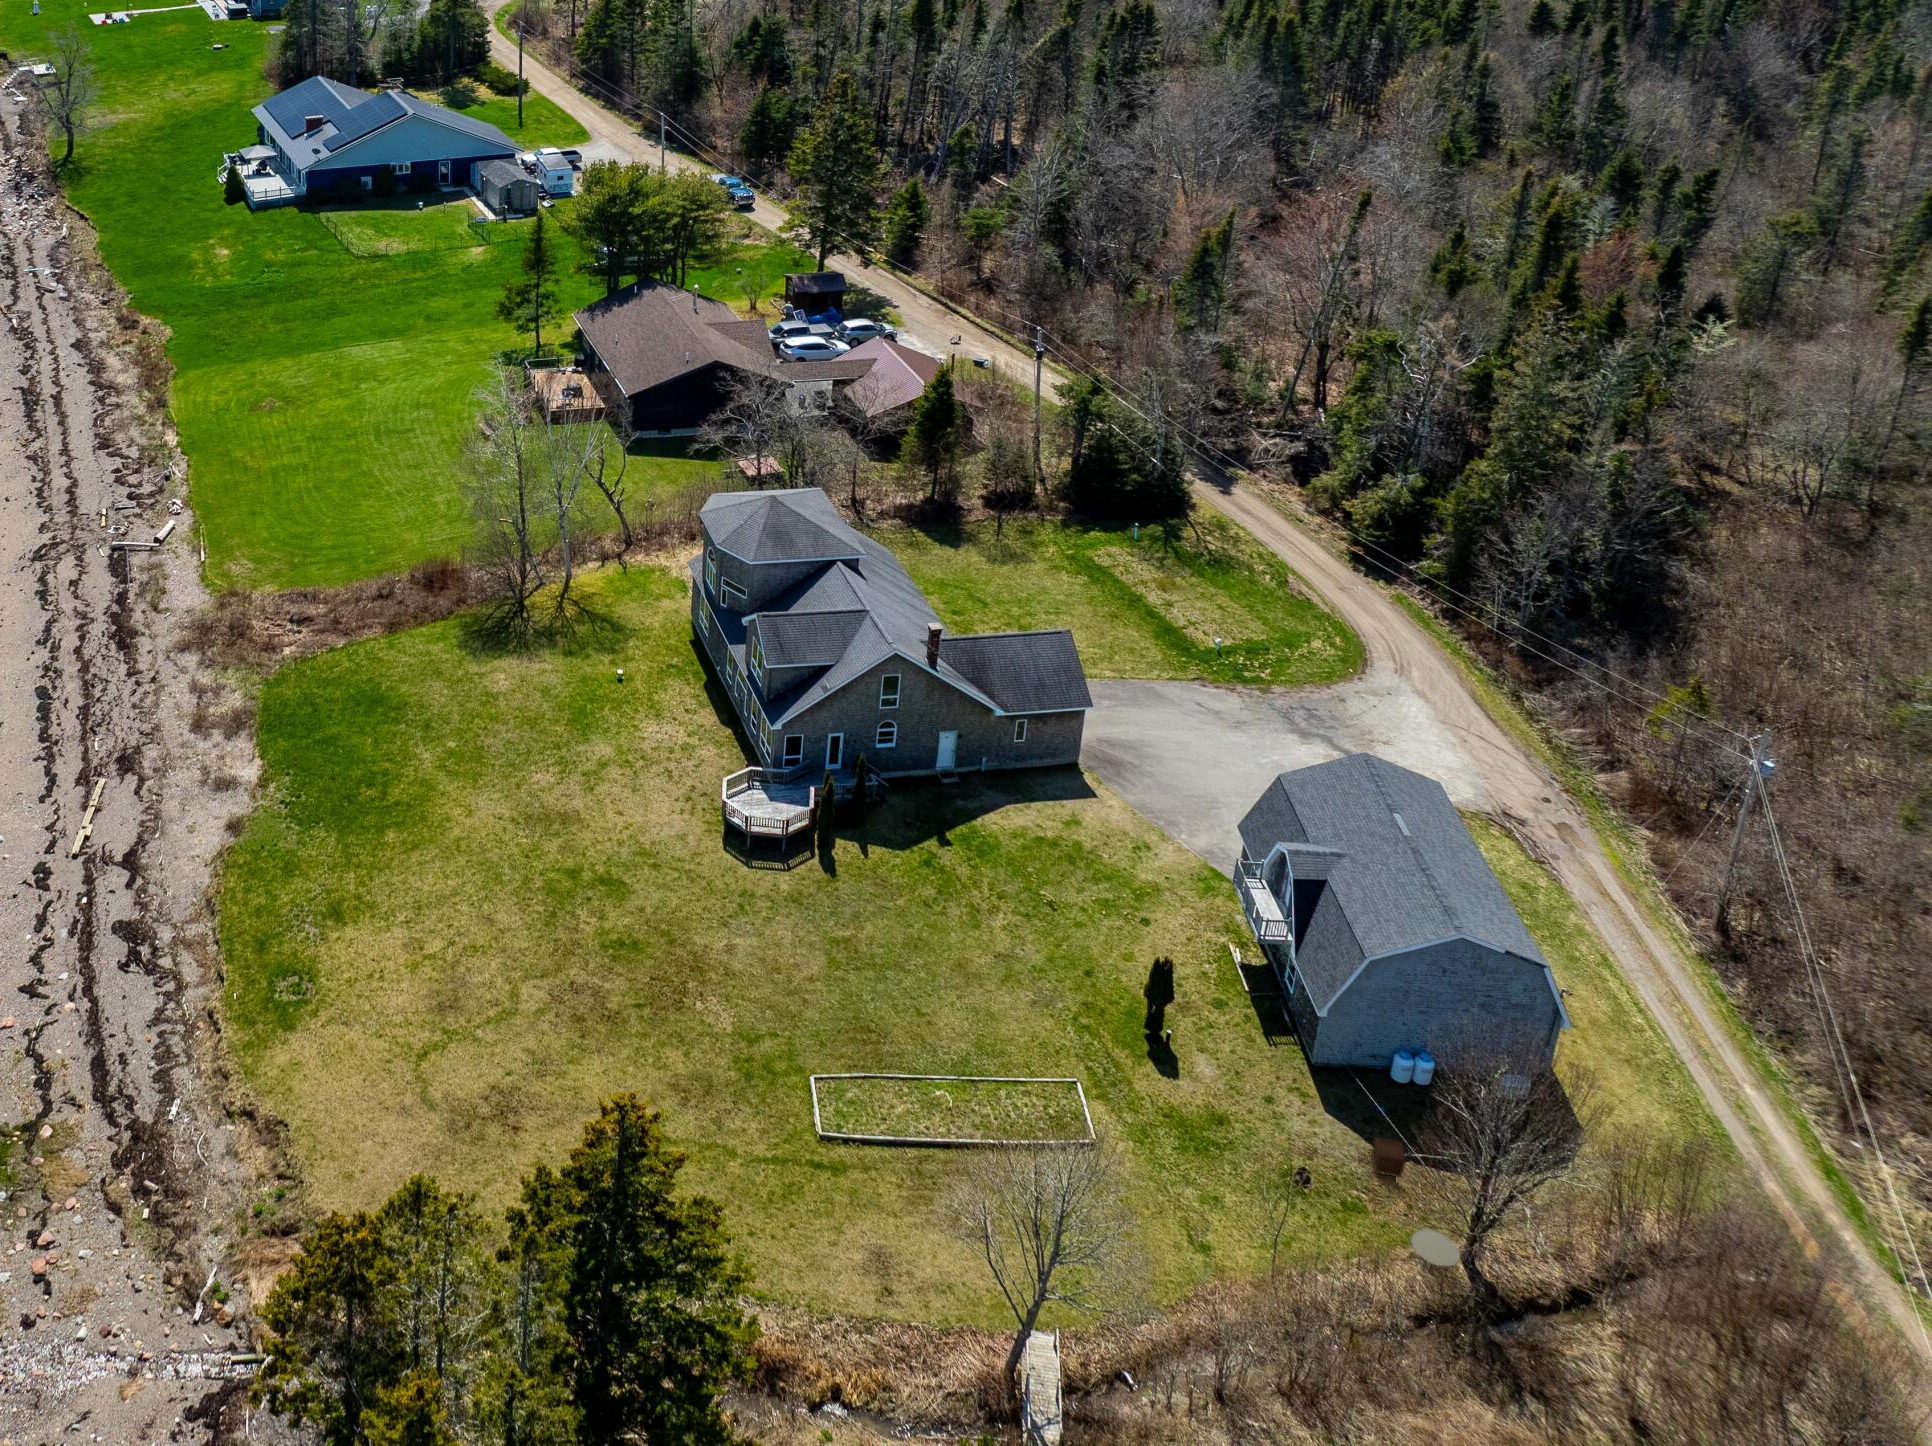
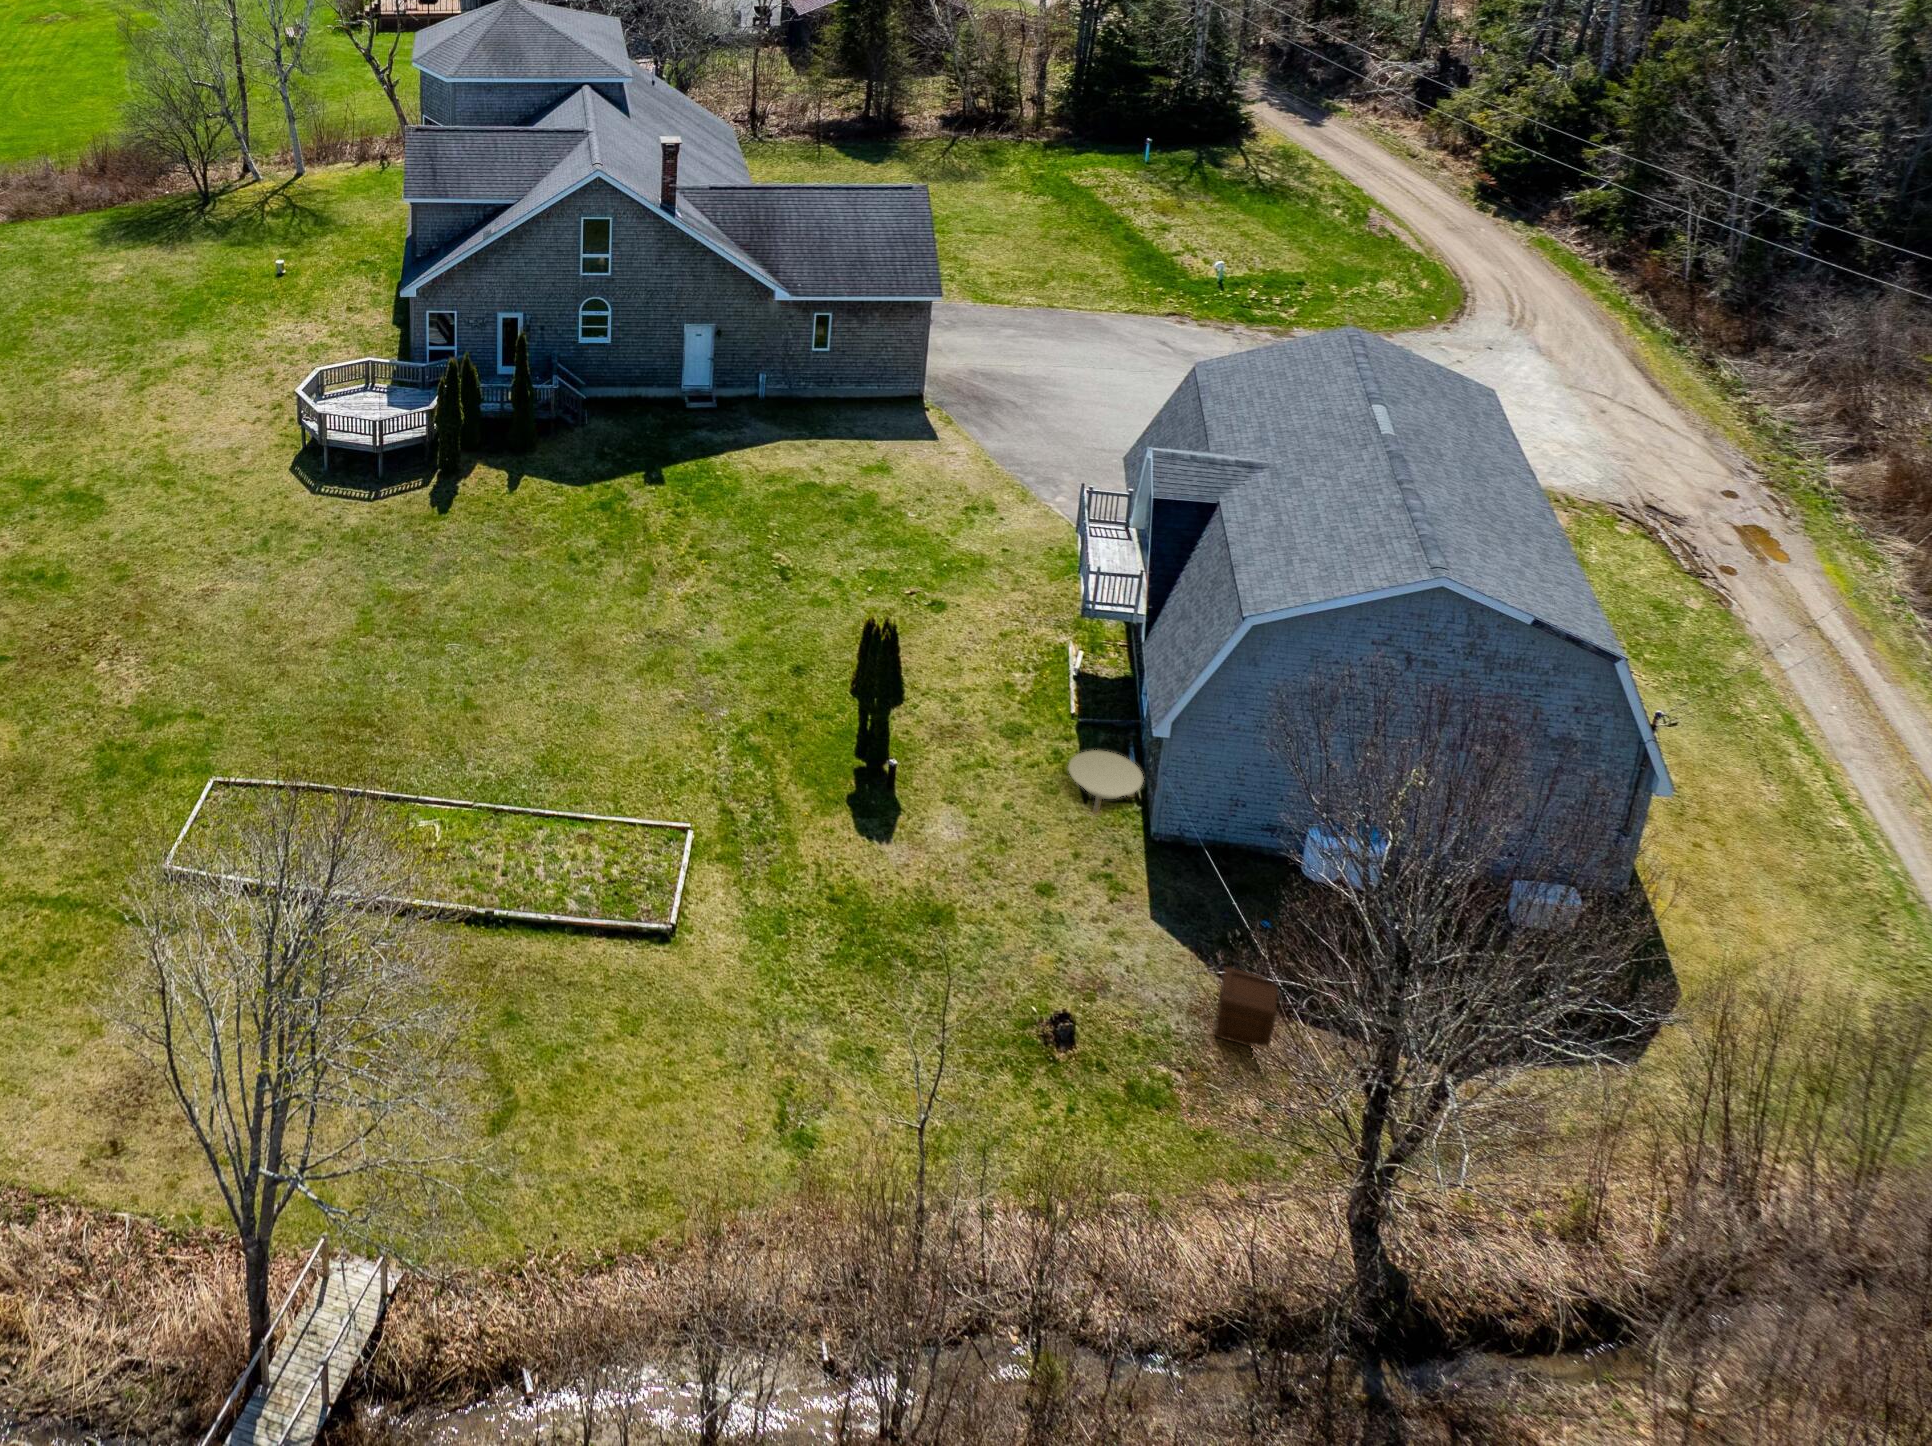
round table: present [1411,1230,1460,1272] -> present [1068,750,1143,814]

